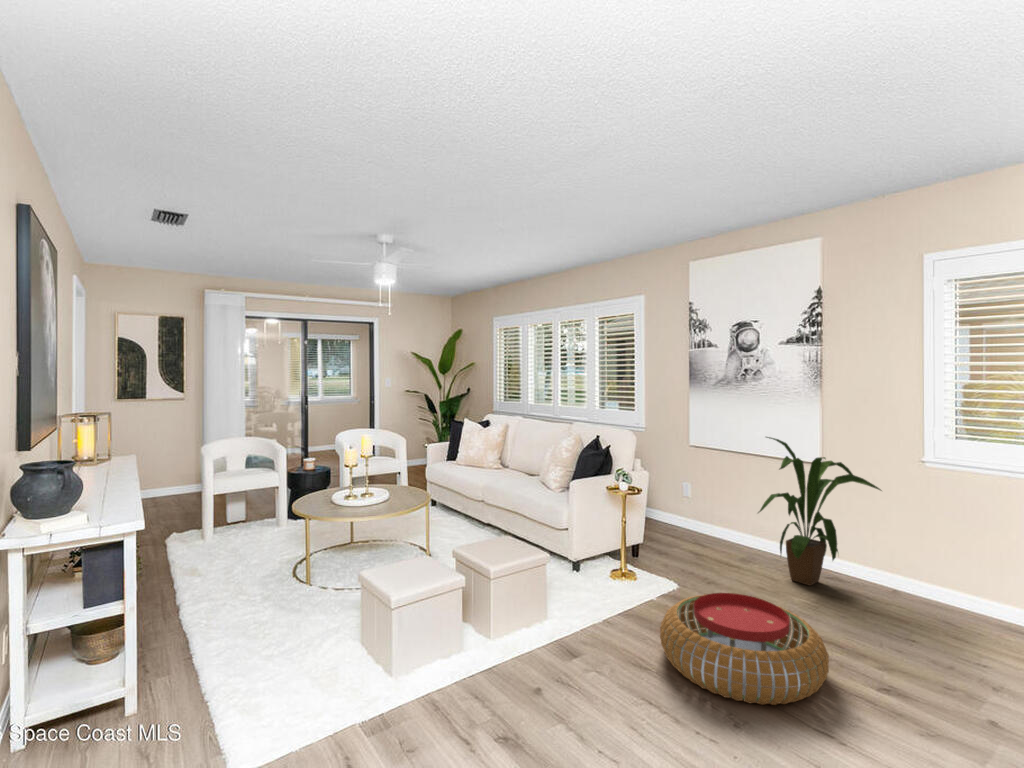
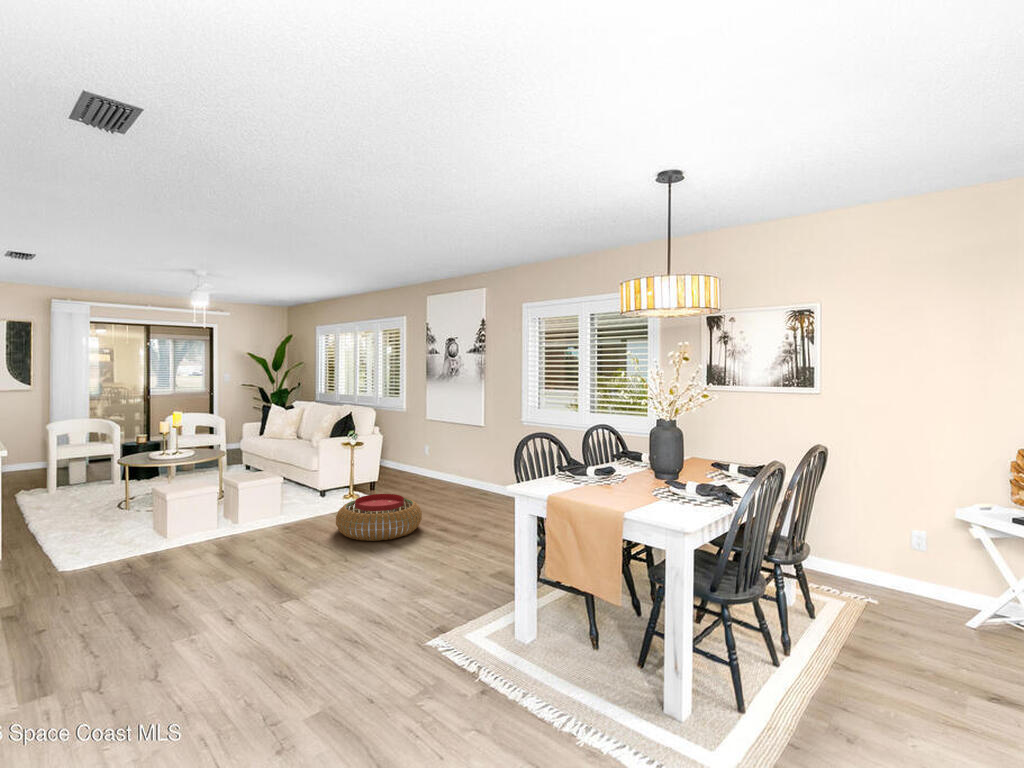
house plant: present [758,437,881,586] -> none [434,410,500,498]

